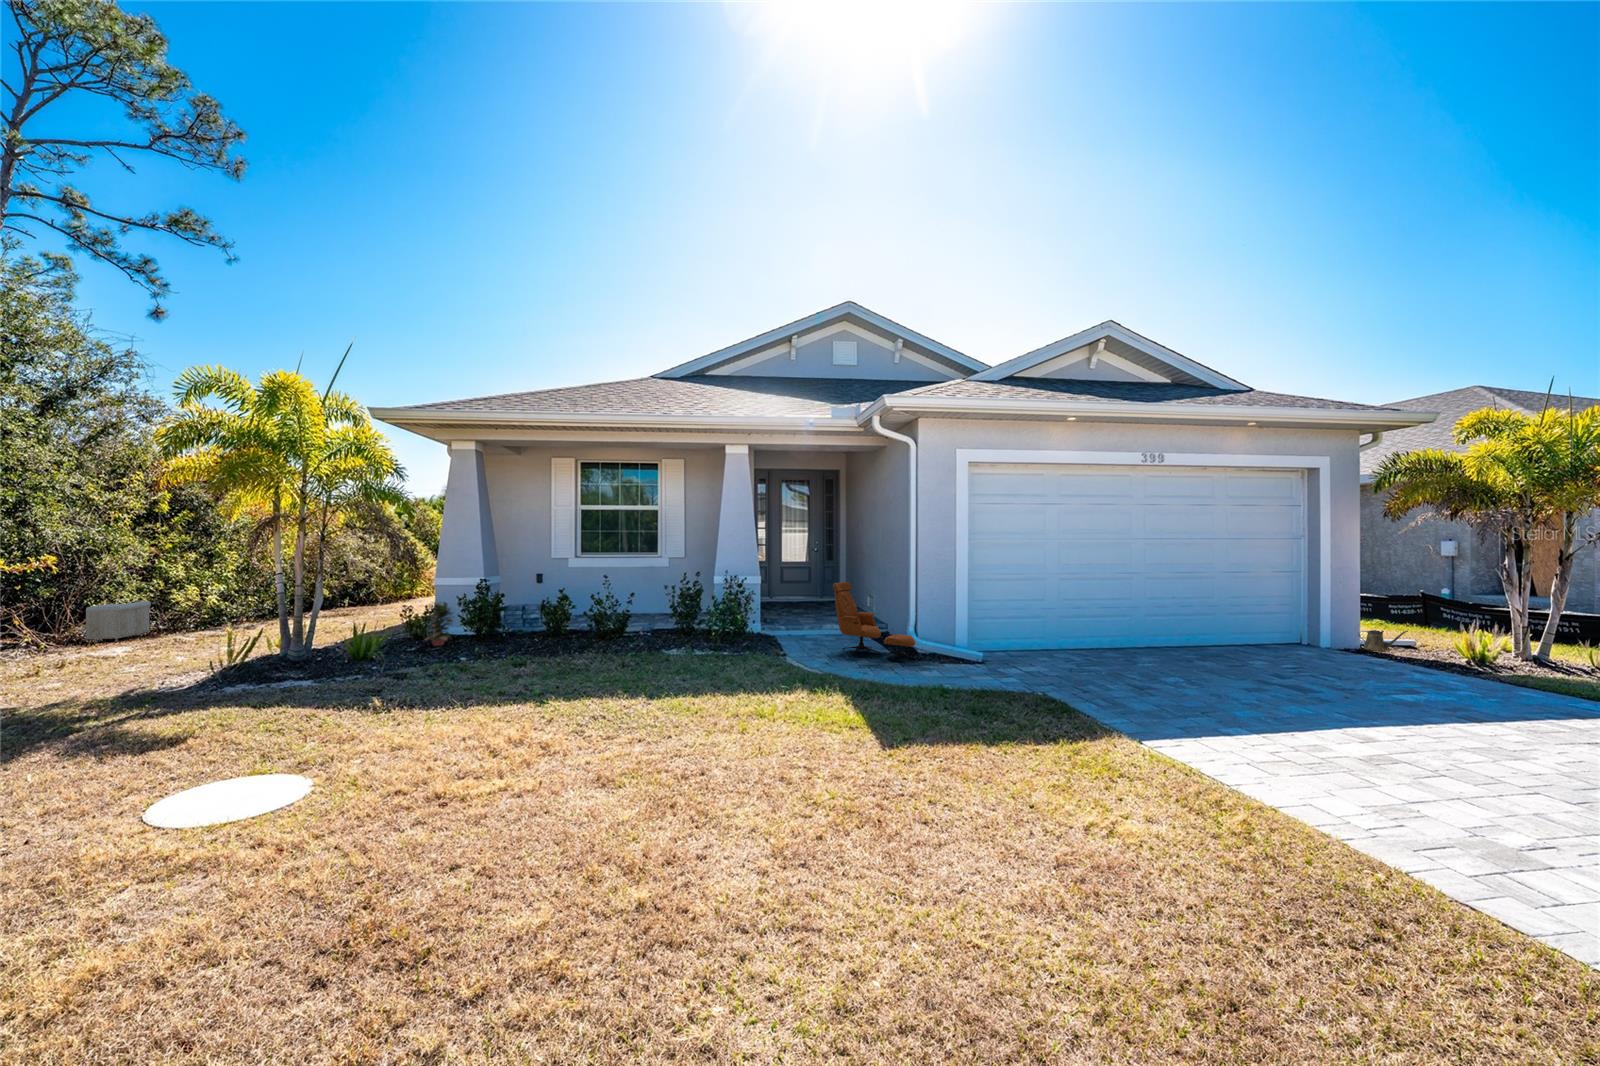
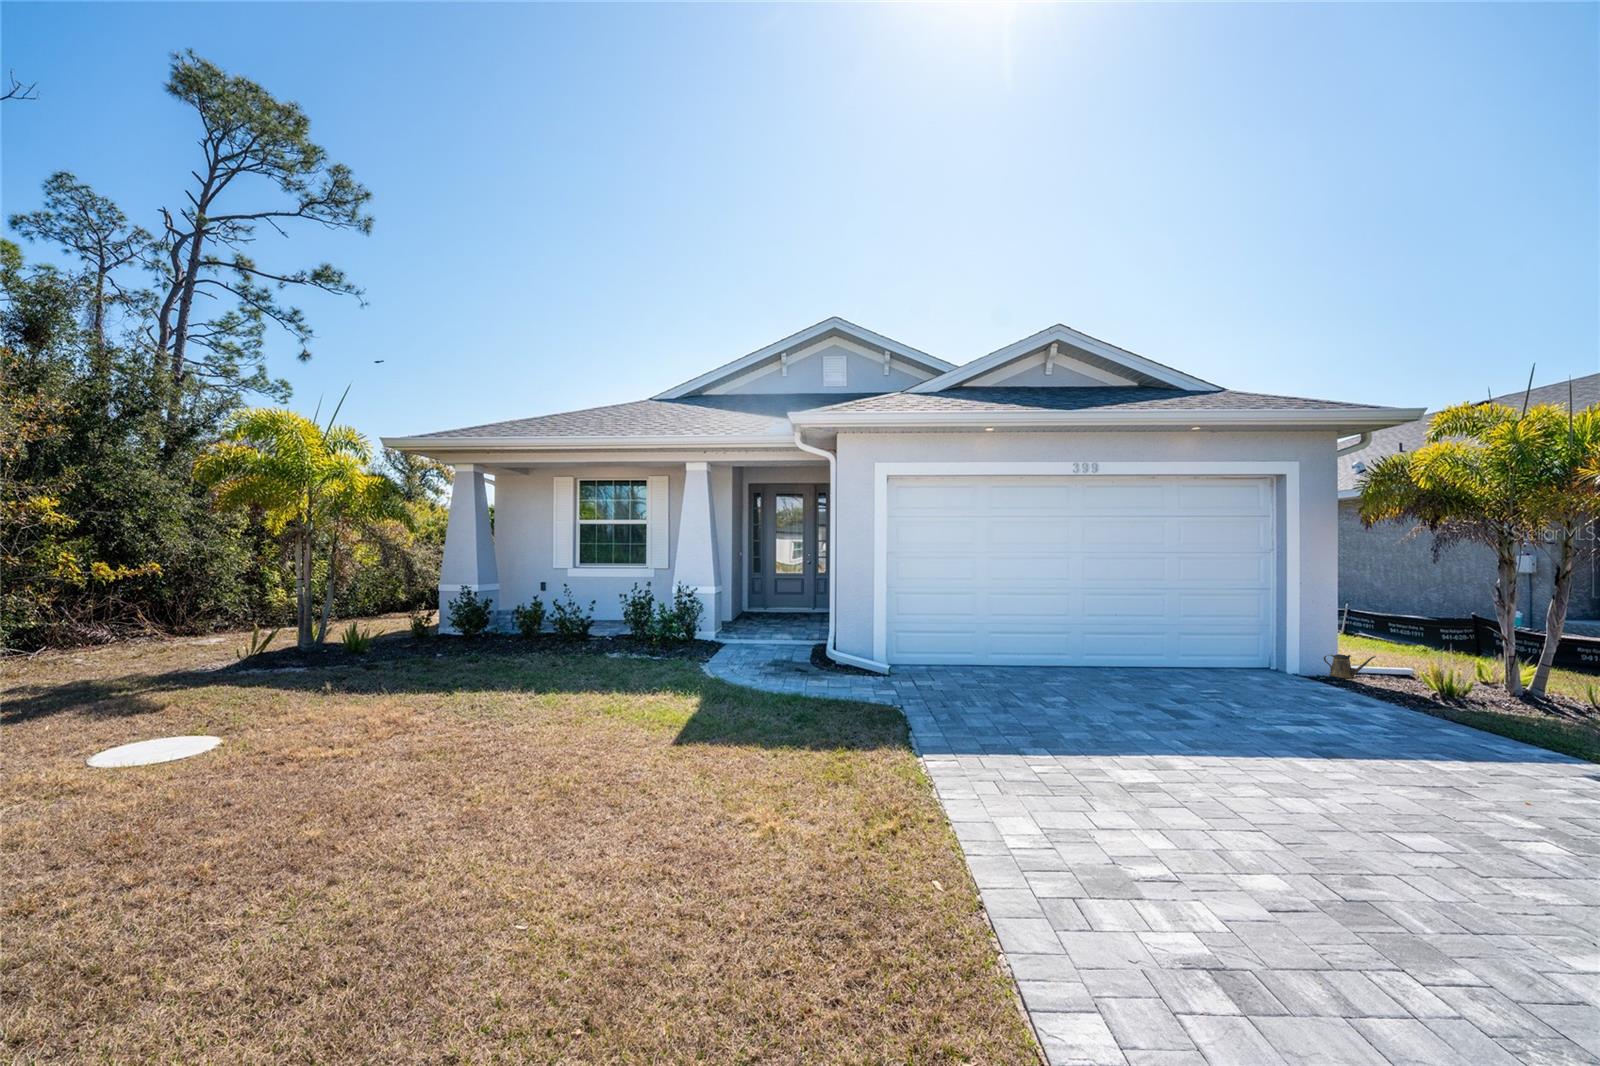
lounge chair: present [833,582,915,659] -> none [753,592,820,666]
storage bench: present [86,601,151,642] -> none [206,598,255,629]
decorative plant: present [425,602,453,646] -> none [426,603,456,640]

